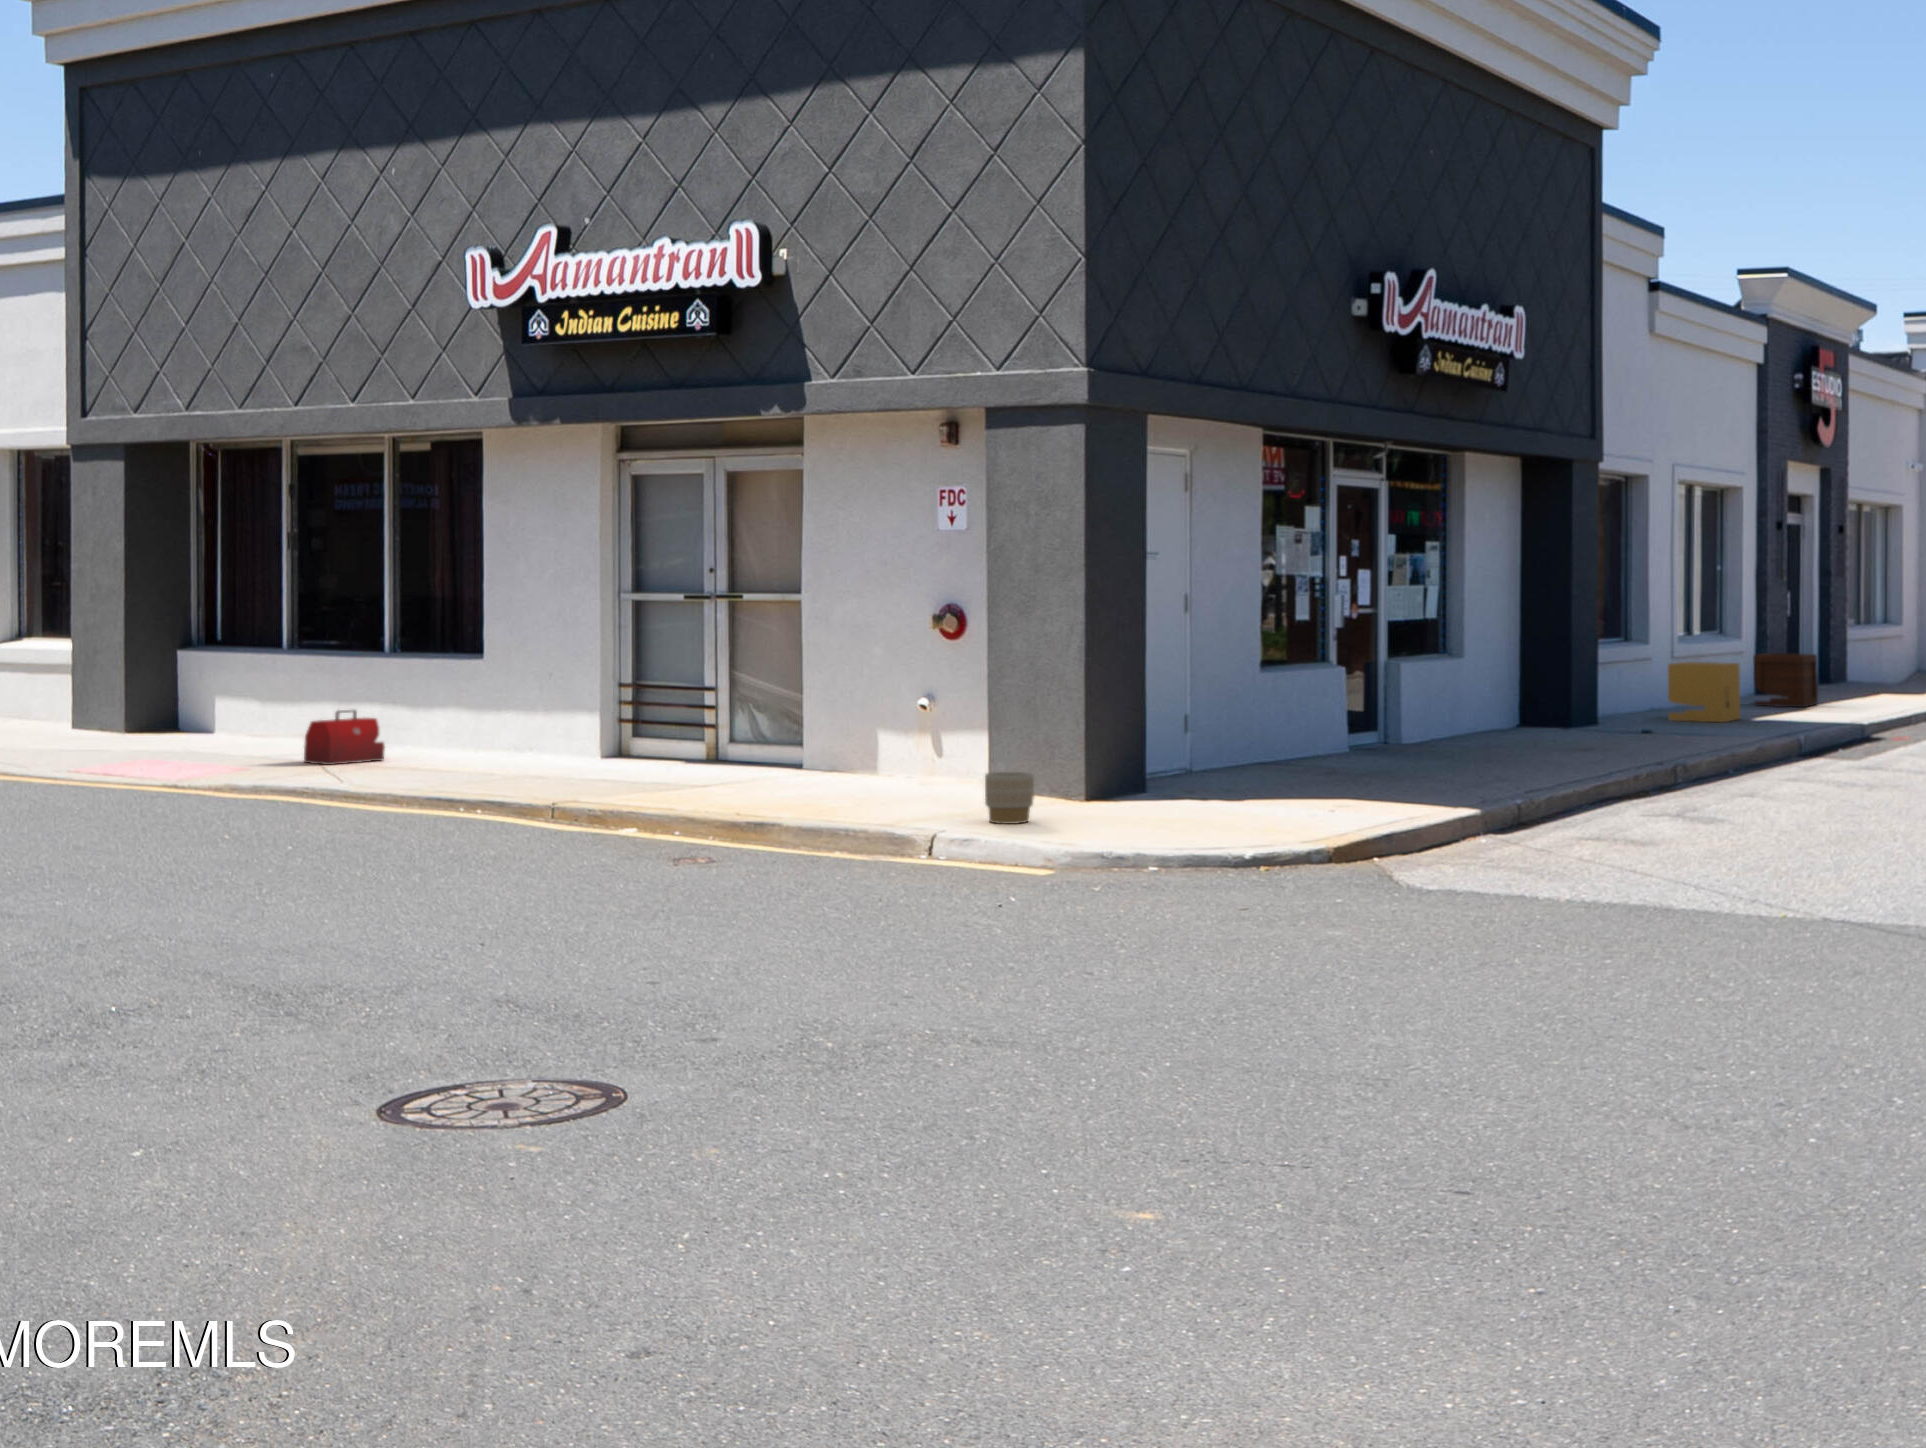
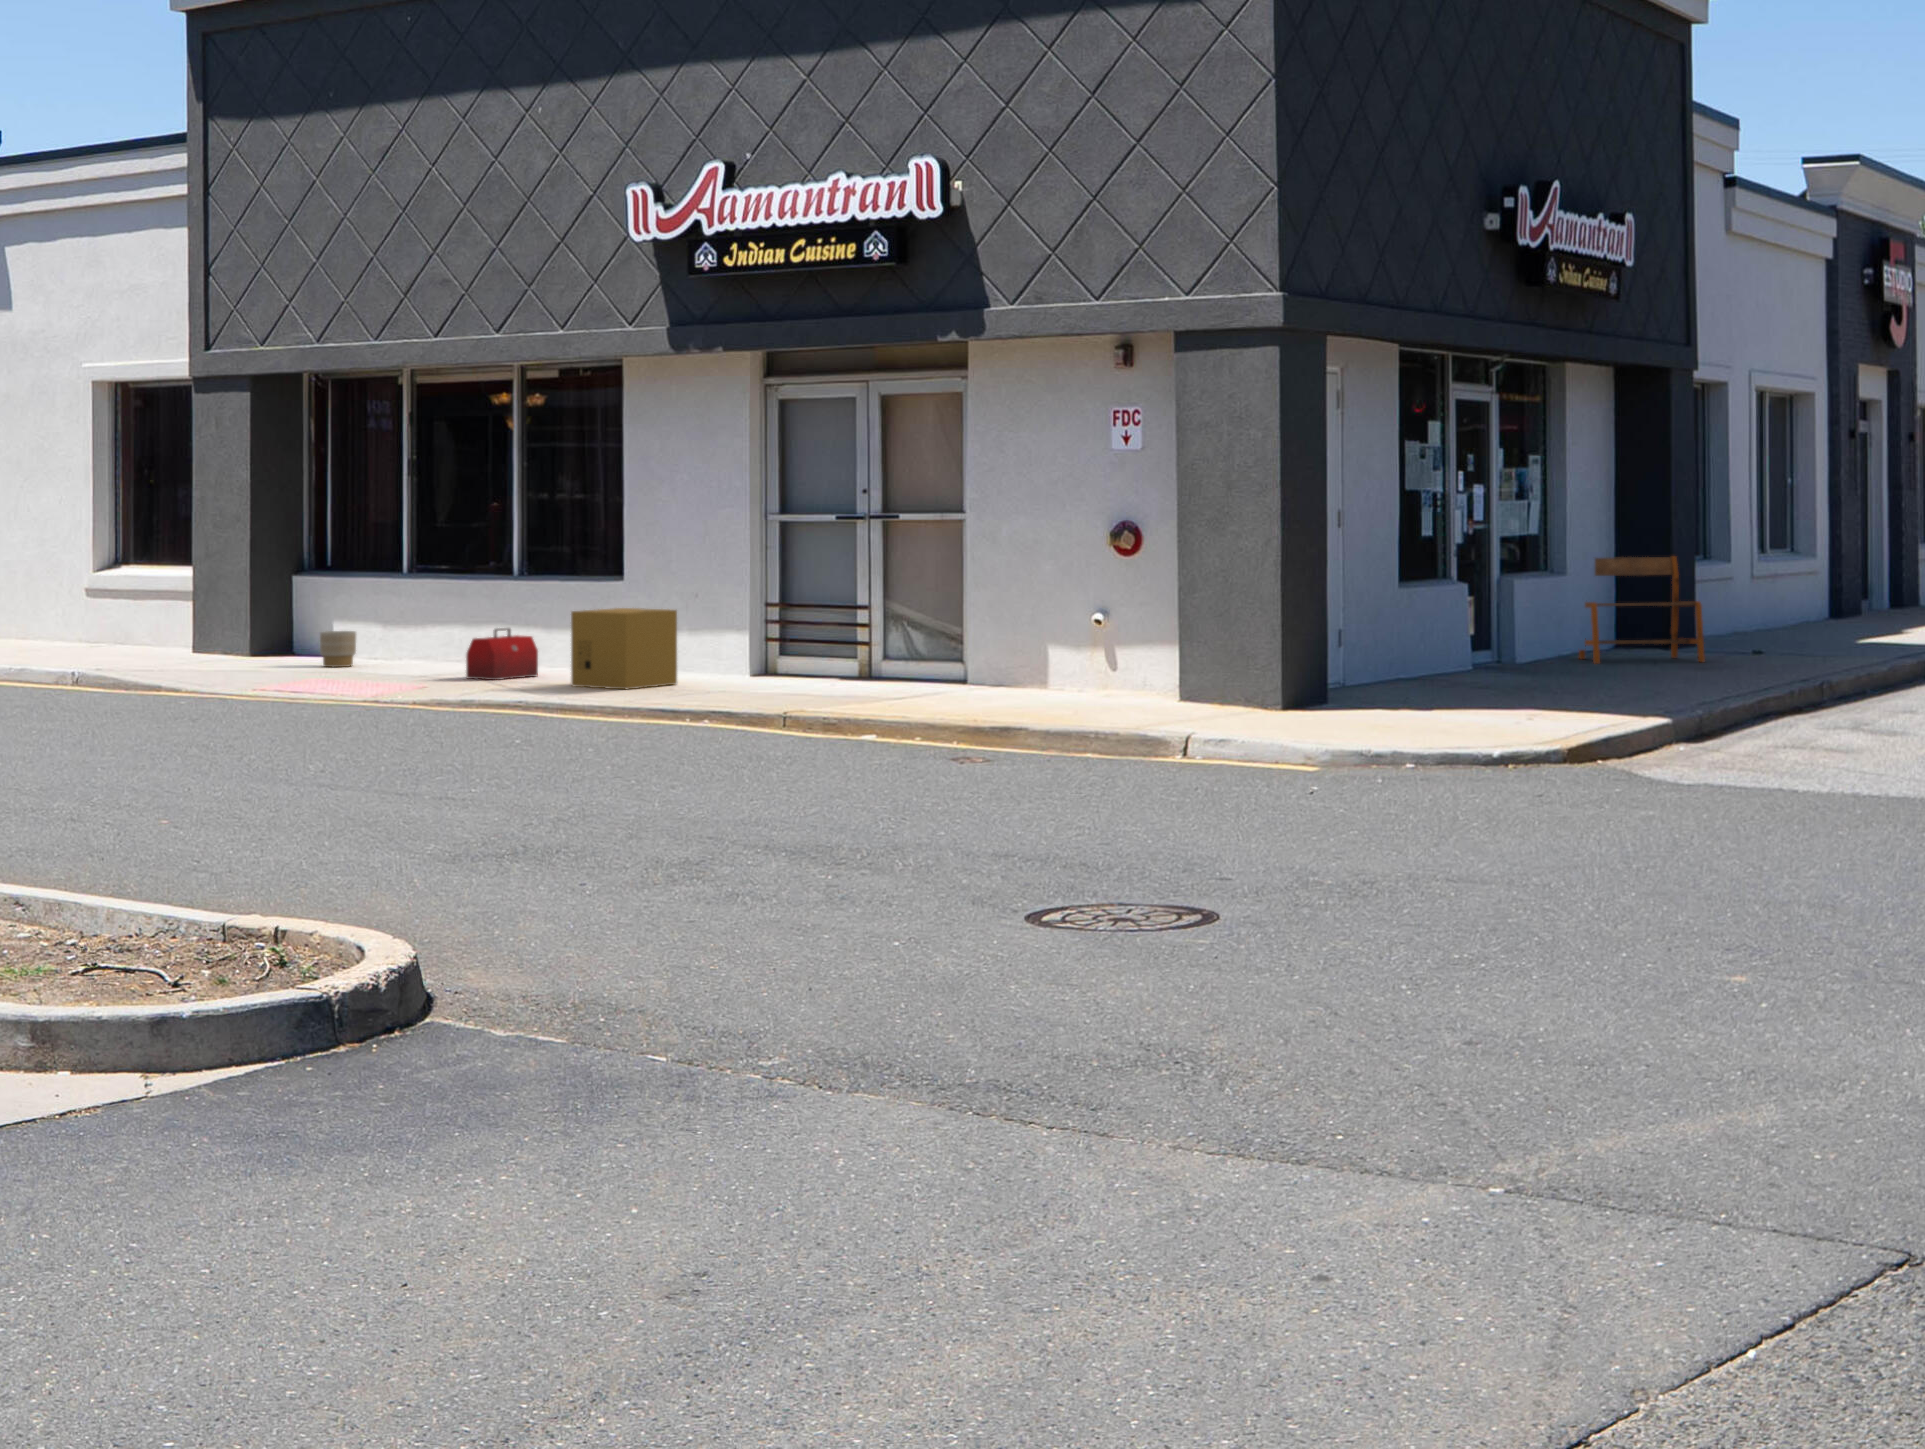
bench: none [1471,643,1593,750] -> present [1579,556,1705,664]
wooden crate: present [1753,653,1818,707] -> none [1832,567,1900,623]
cardboard box: present [1668,662,1740,722] -> present [571,608,677,689]
planter: present [985,772,1034,824] -> present [320,631,356,667]

